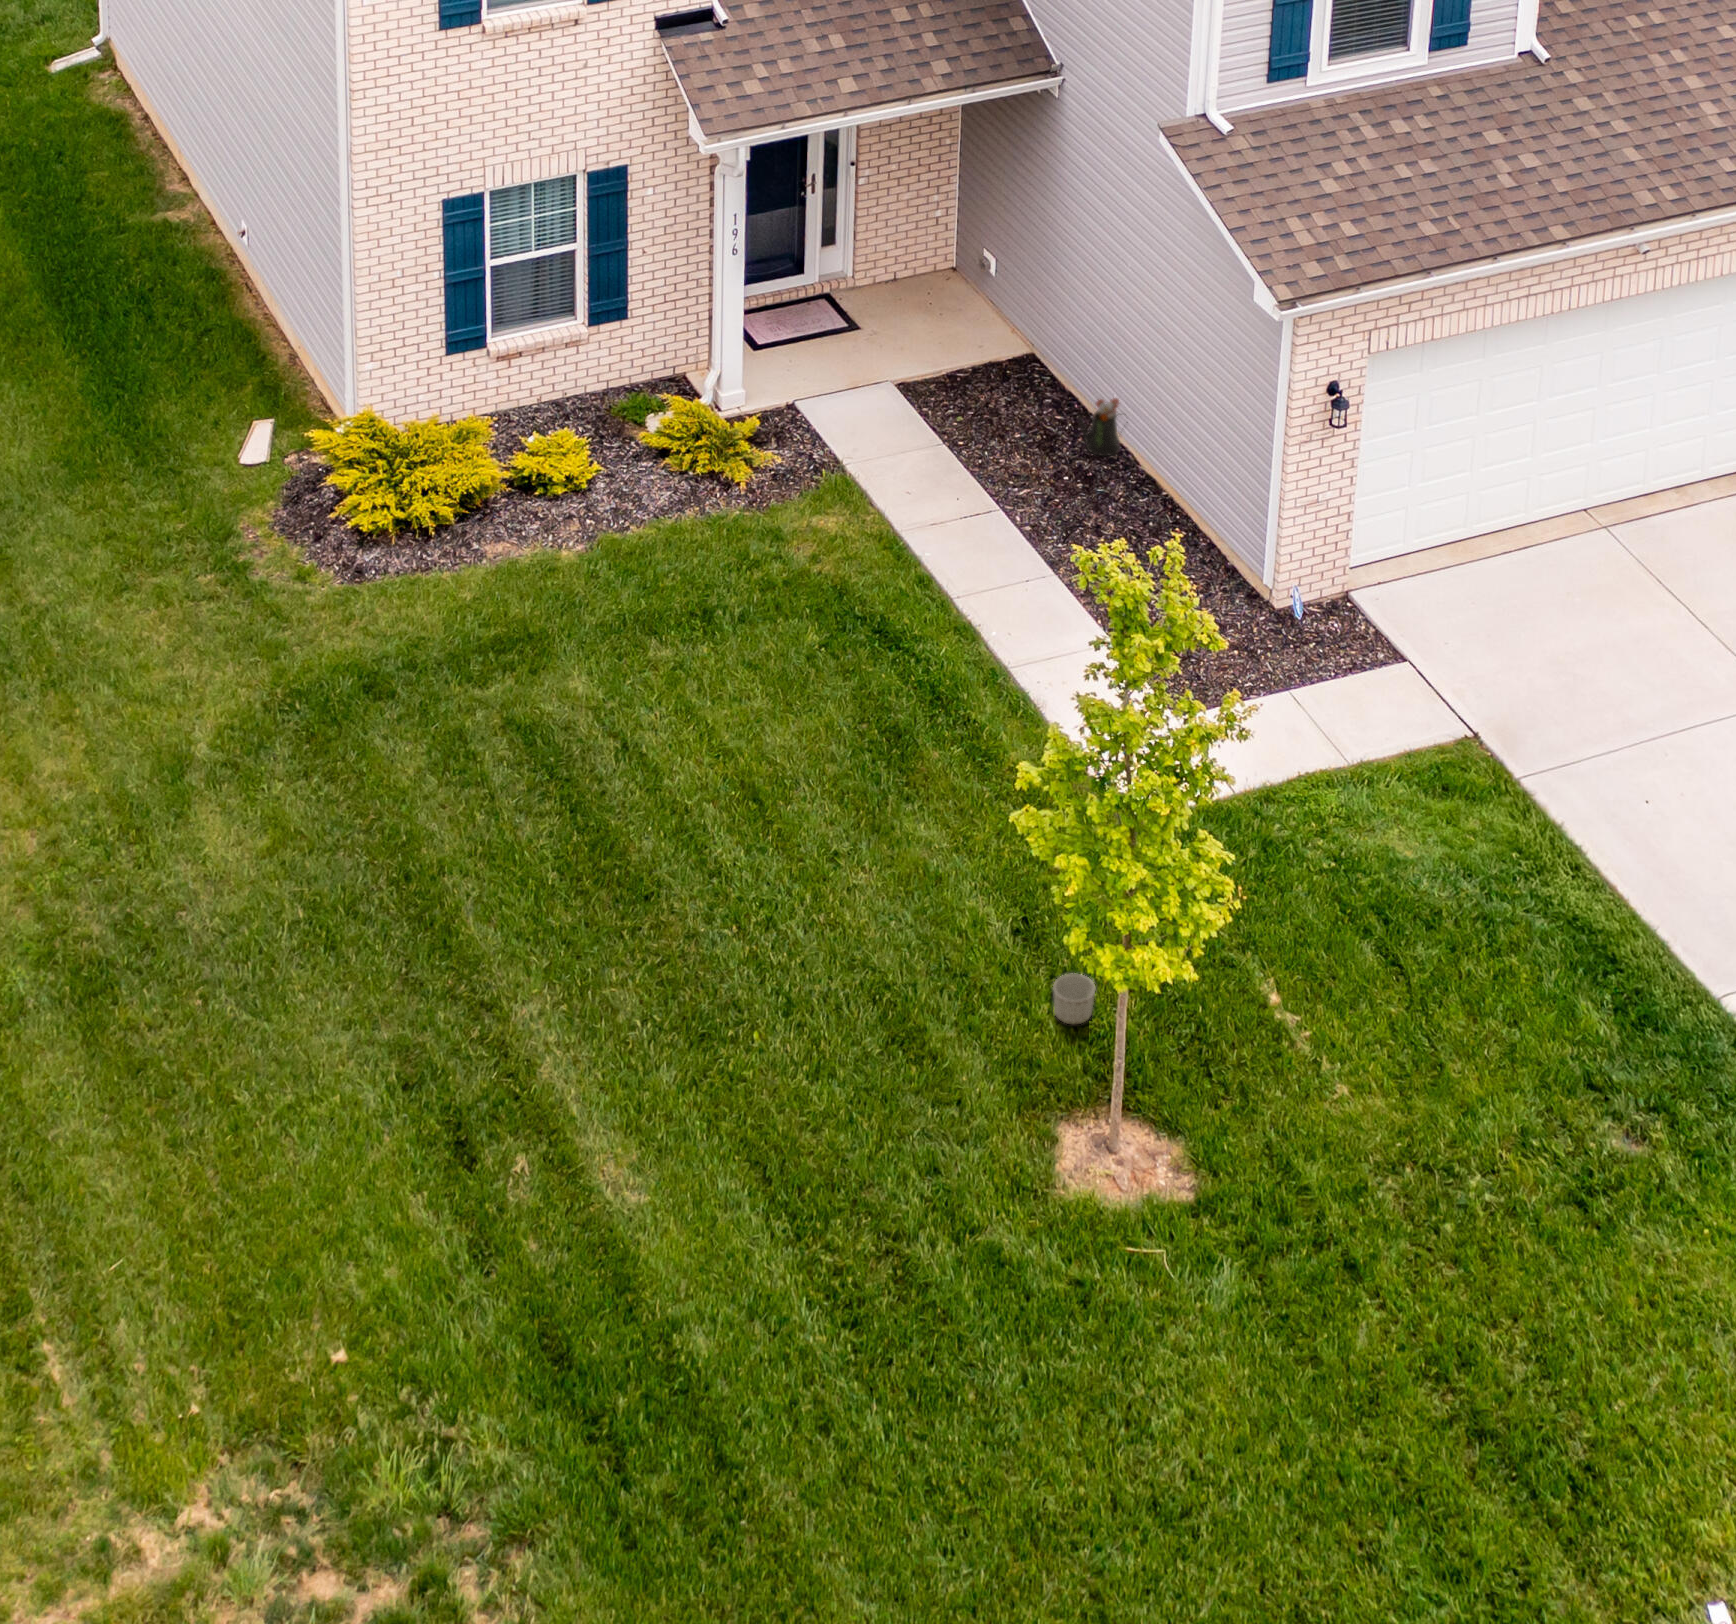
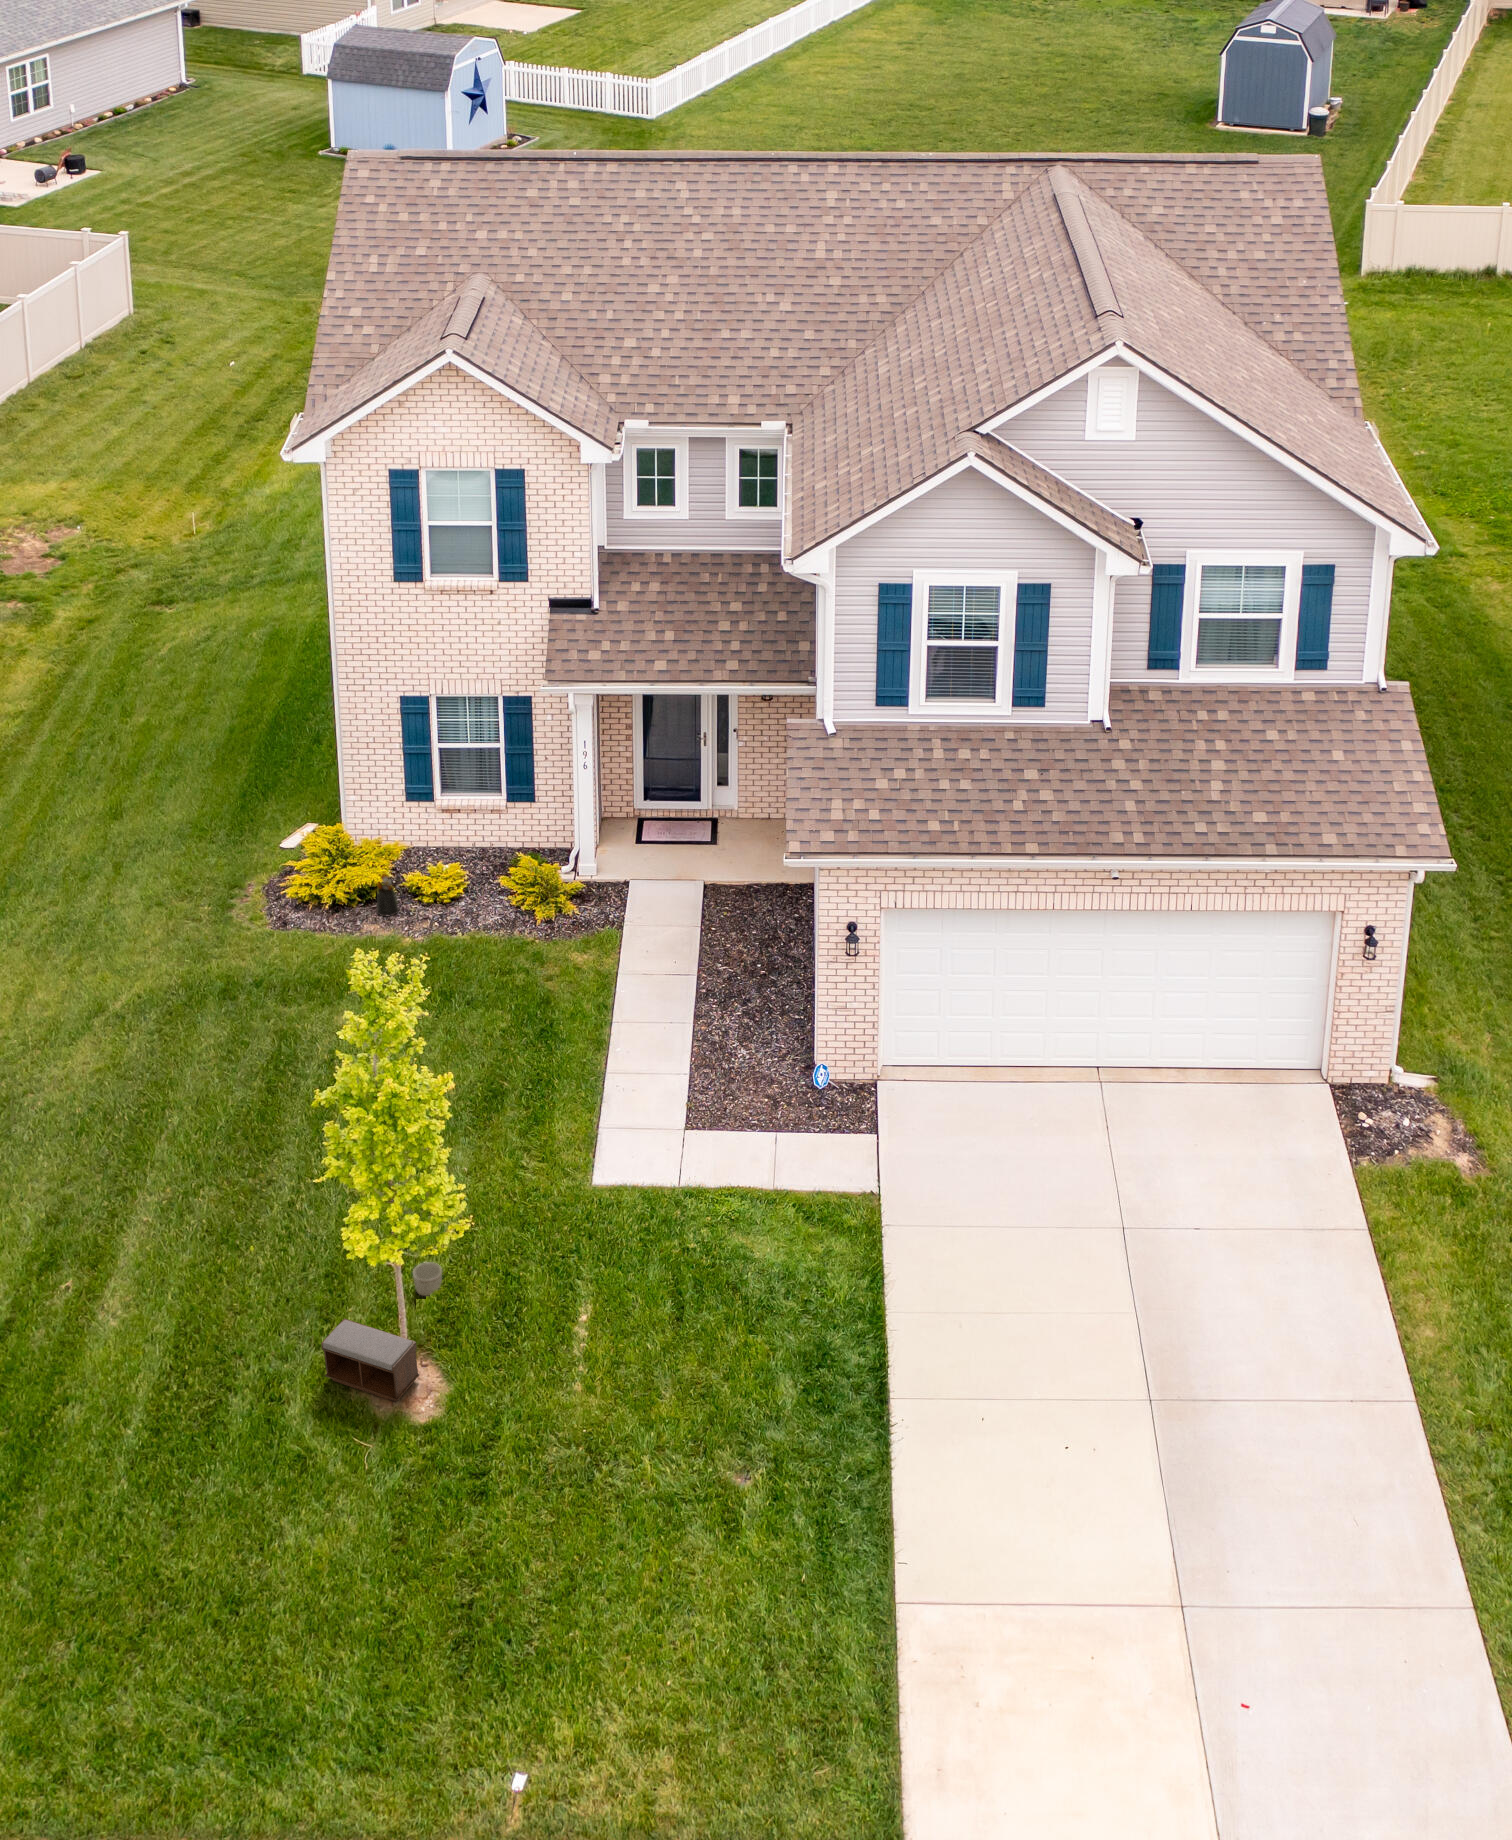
watering can: present [1078,398,1128,456] -> present [376,873,400,916]
bench: none [1053,1078,1184,1173] -> present [321,1318,419,1402]

